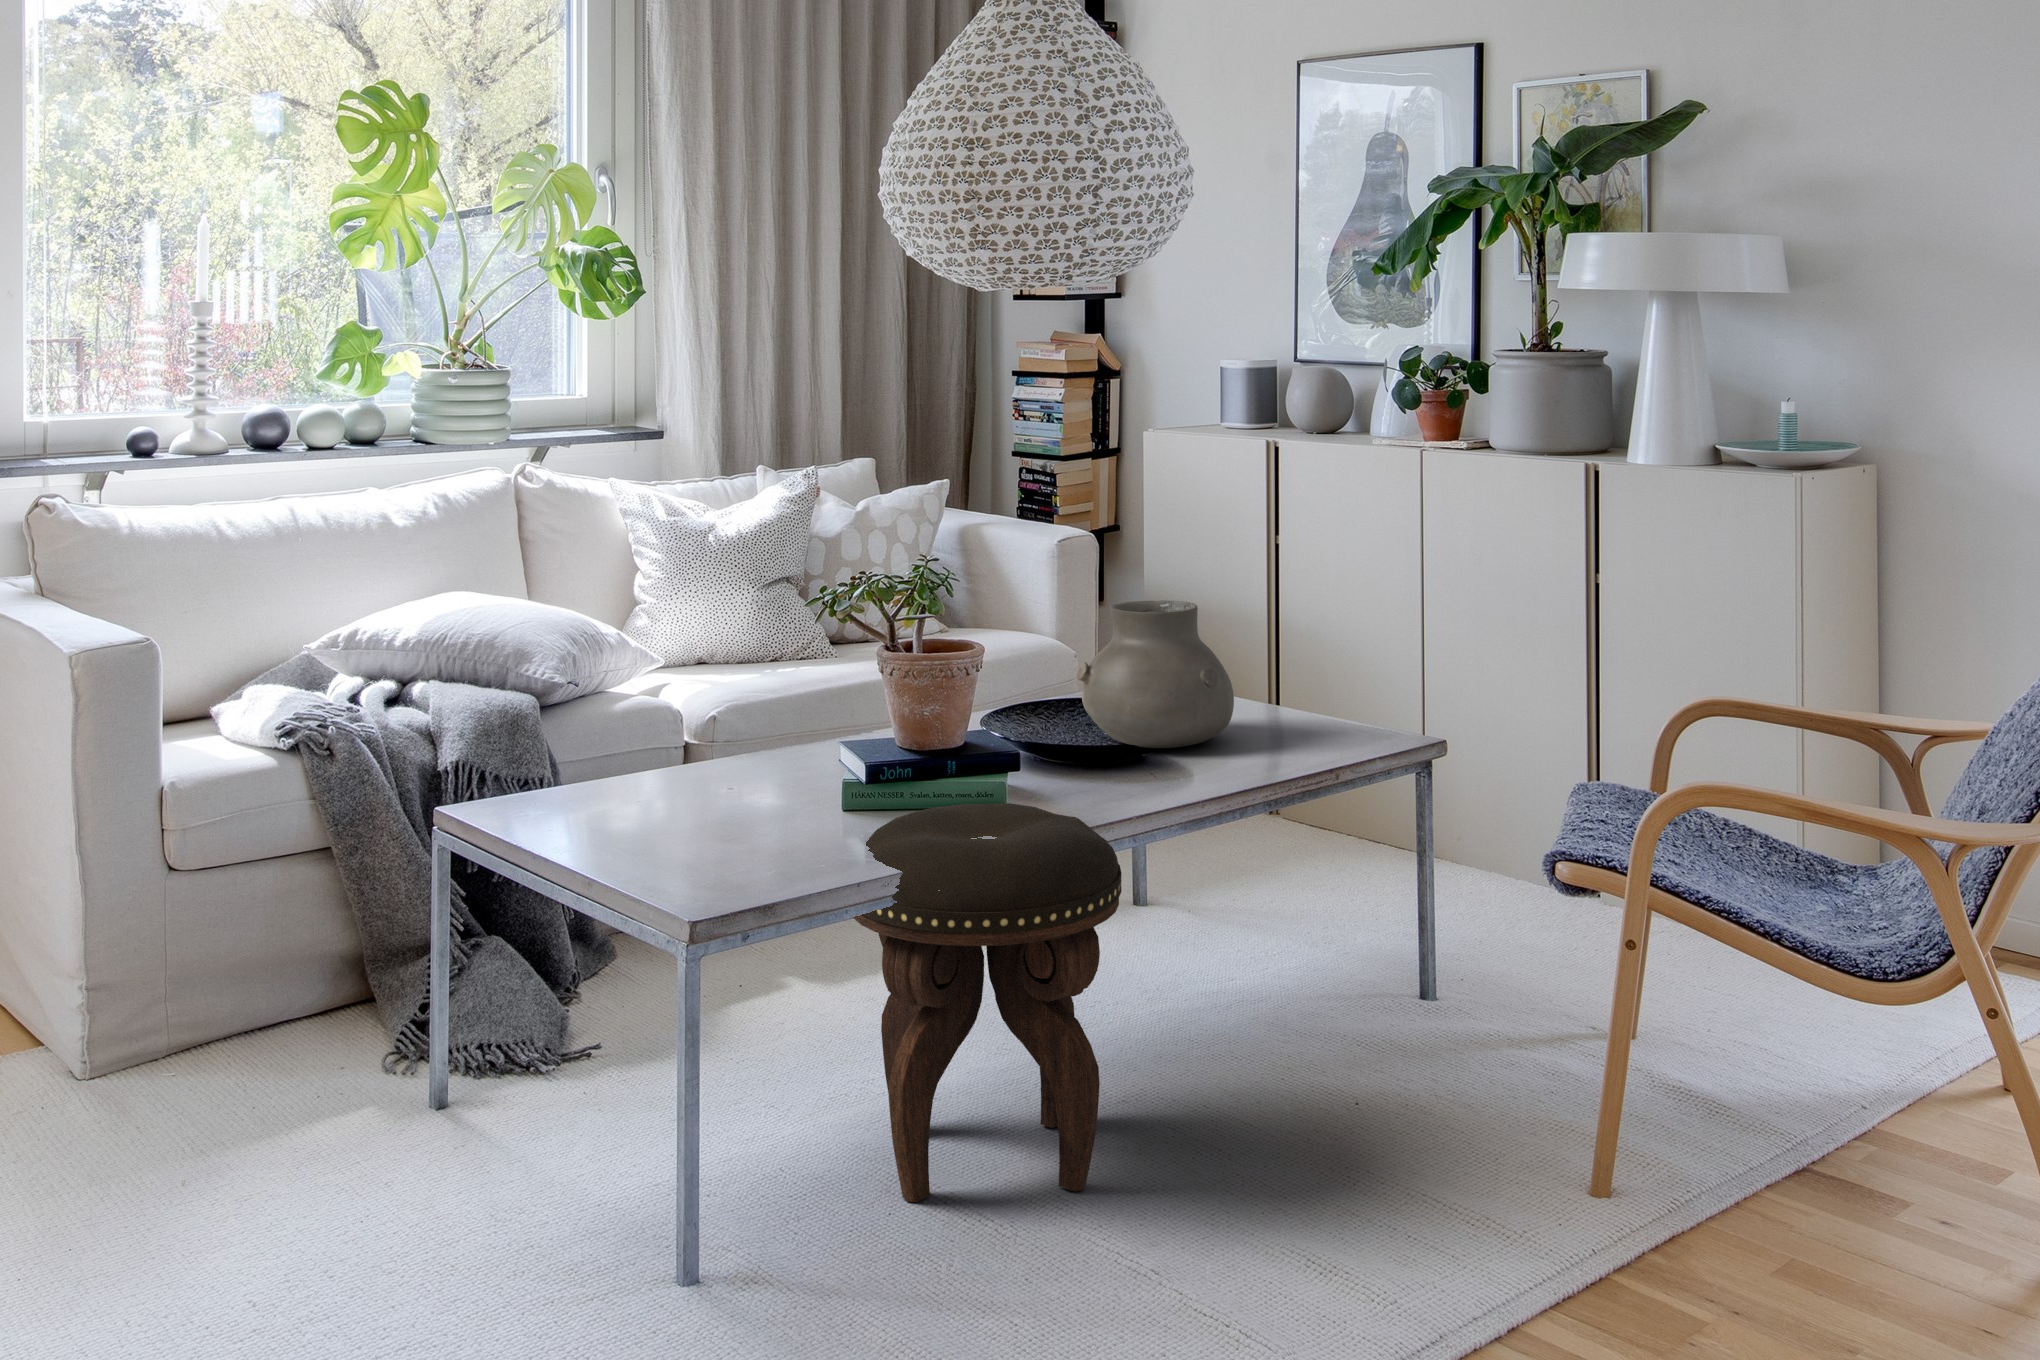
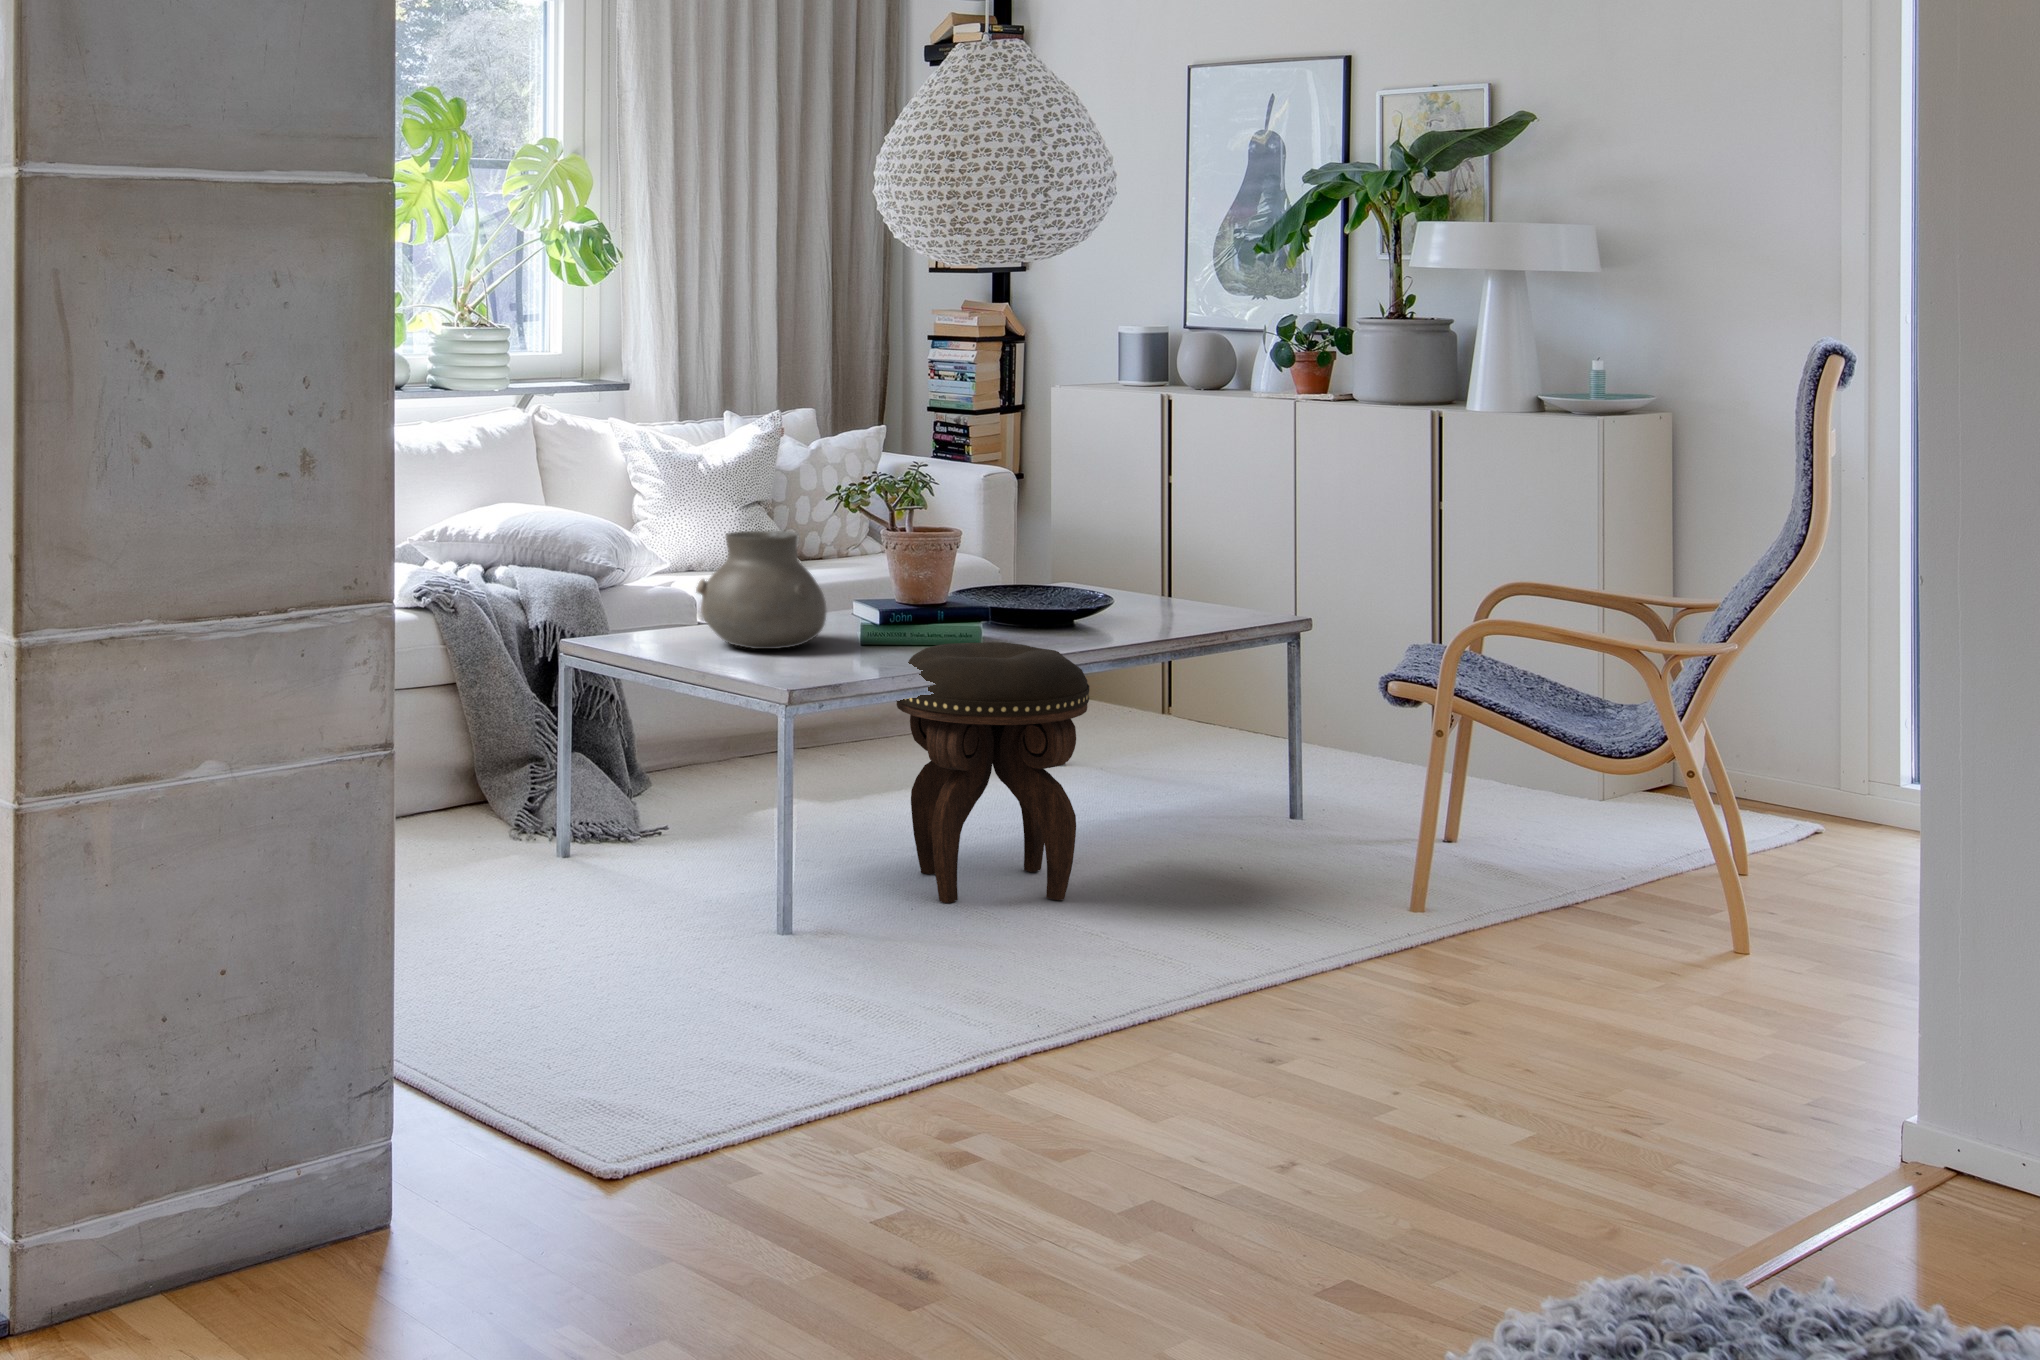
vase: present [1077,600,1234,748] -> present [696,531,826,649]

